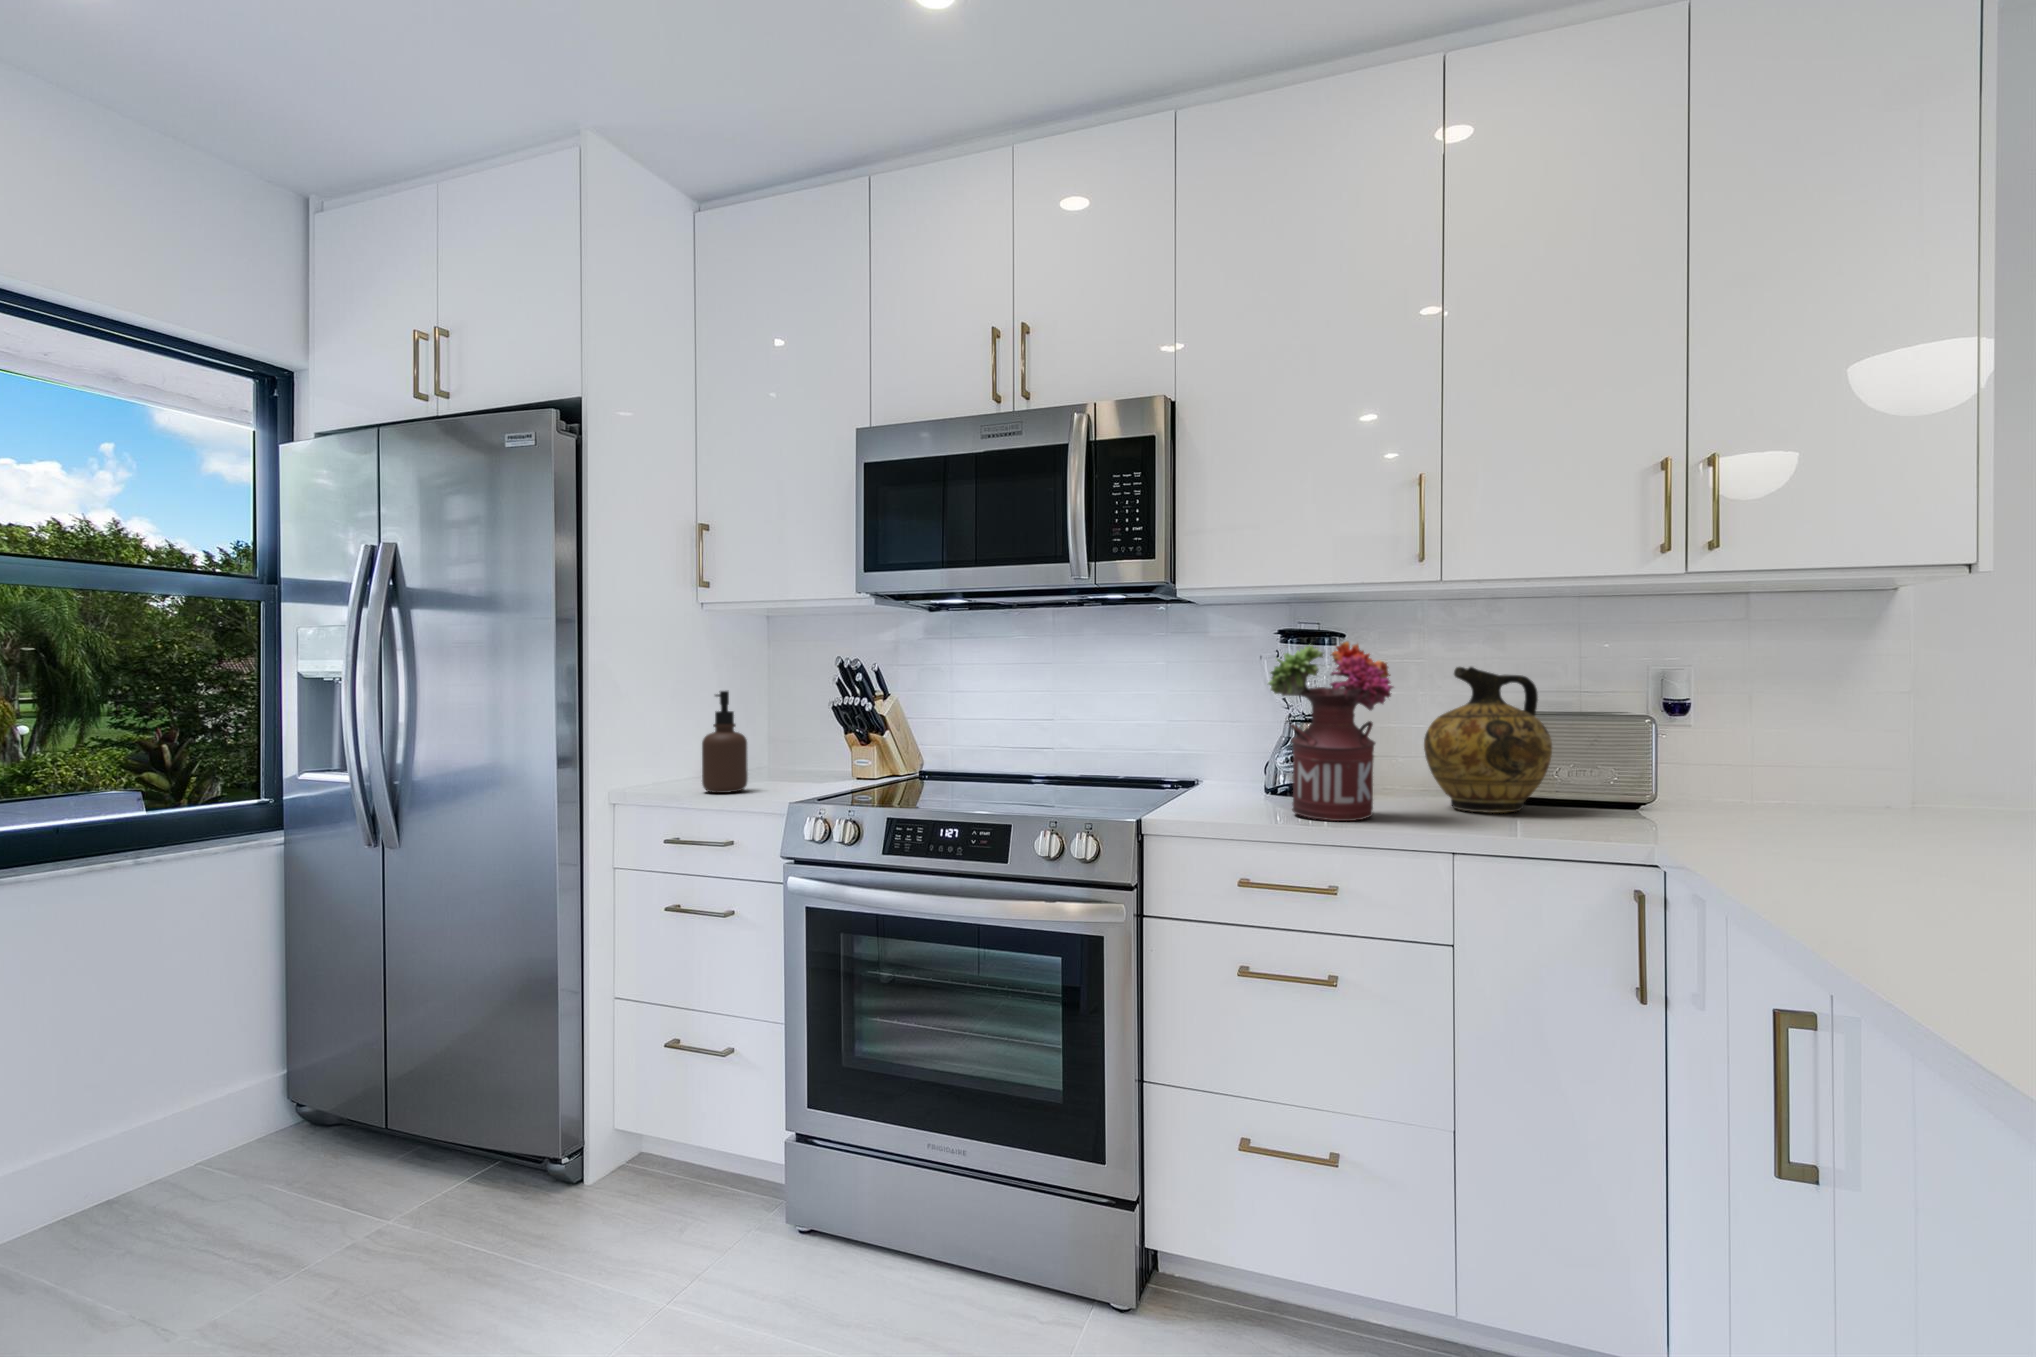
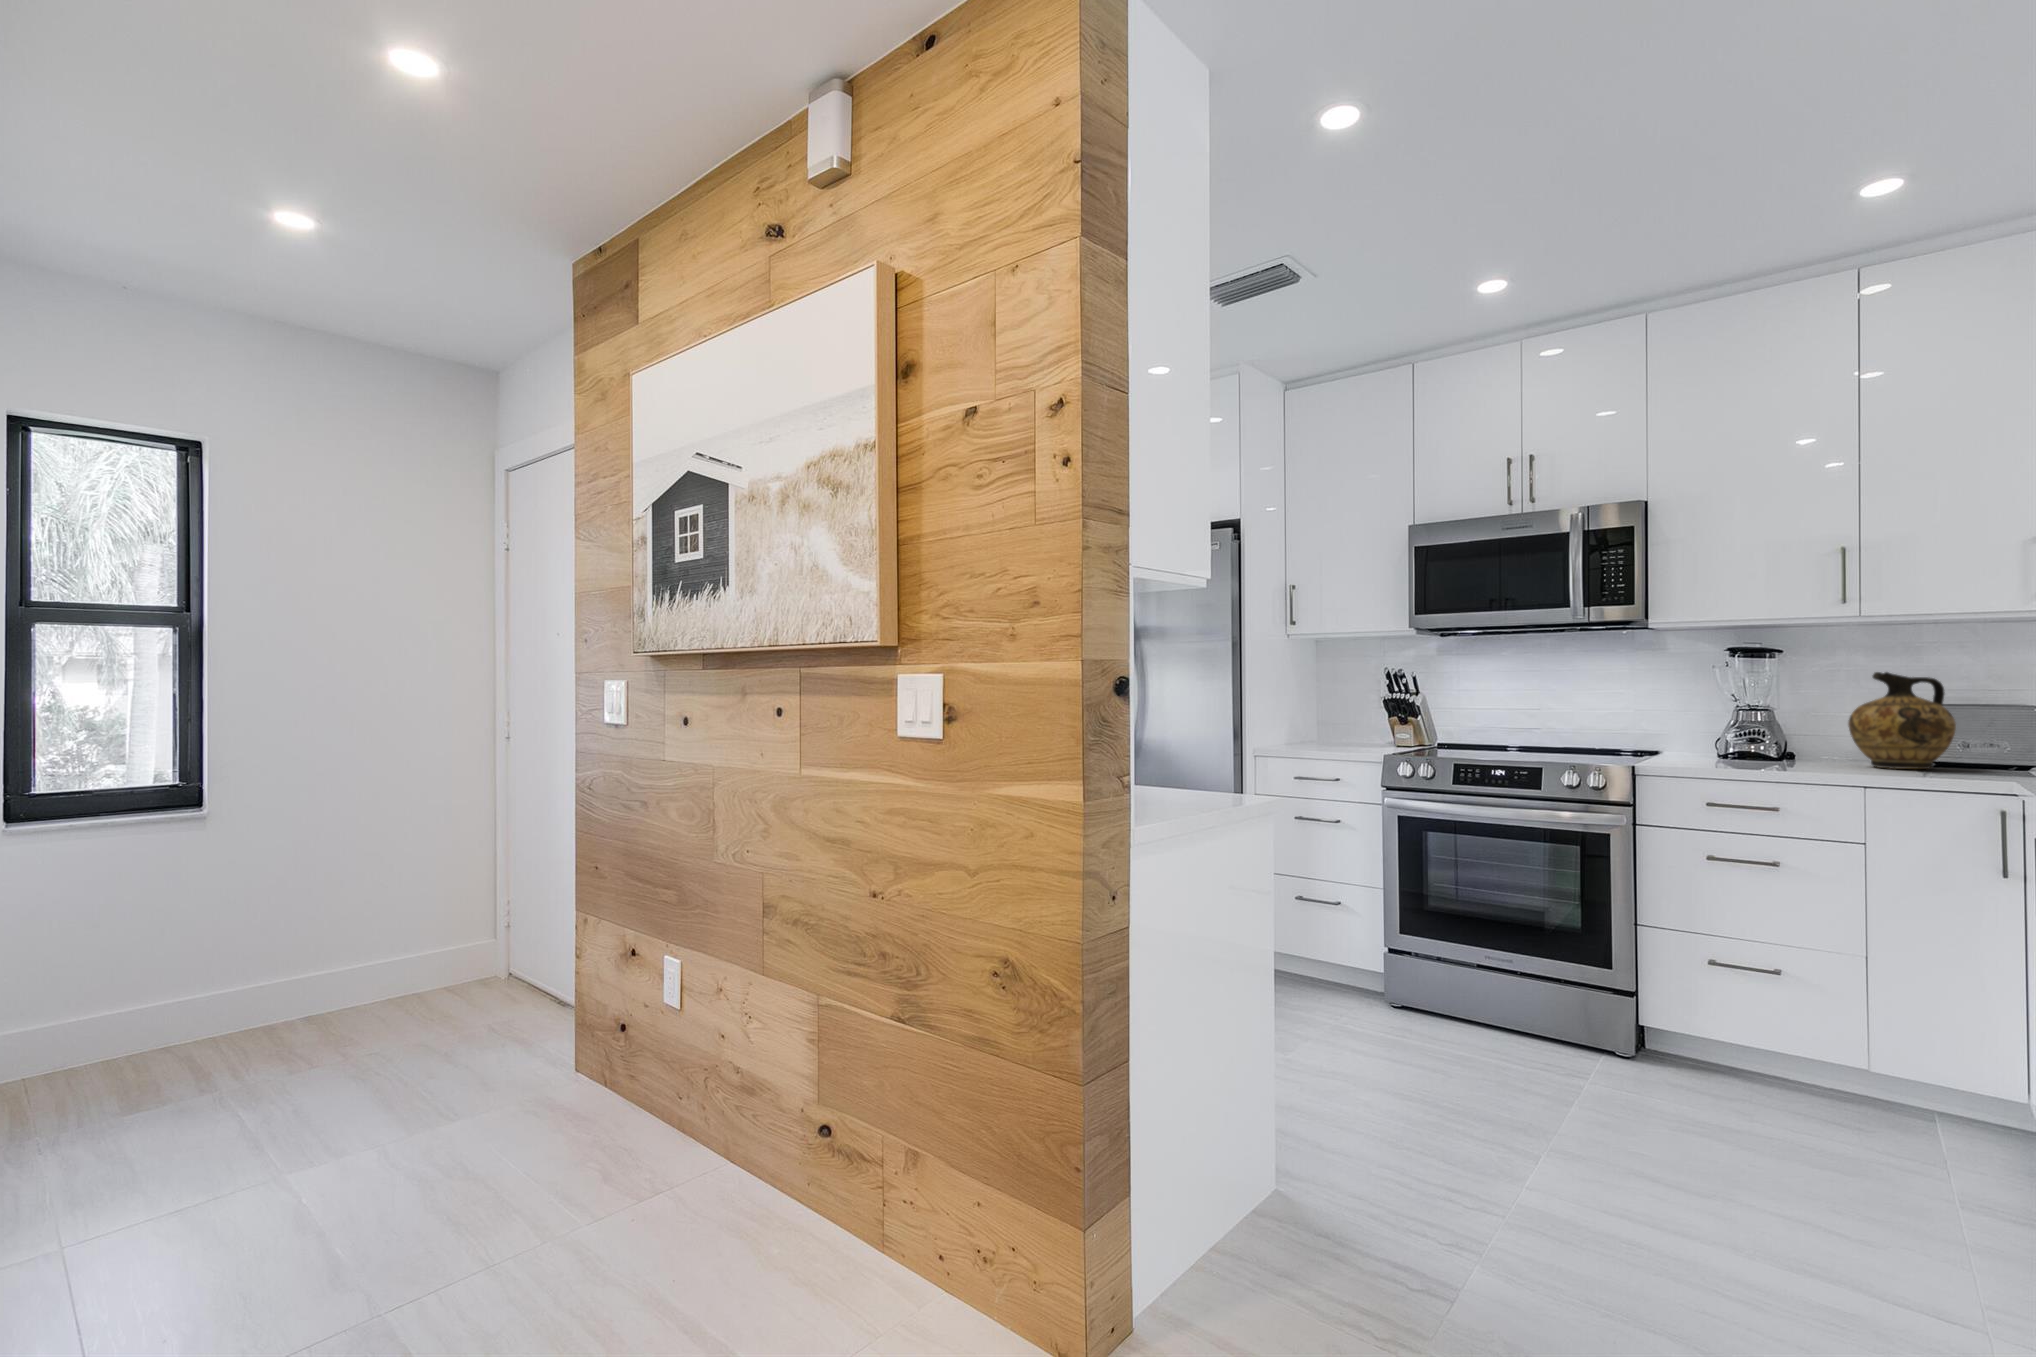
flower arrangement: present [1268,642,1393,821] -> none [1725,656,1824,770]
soap dispenser: present [702,691,748,793] -> none [1312,689,1340,750]

